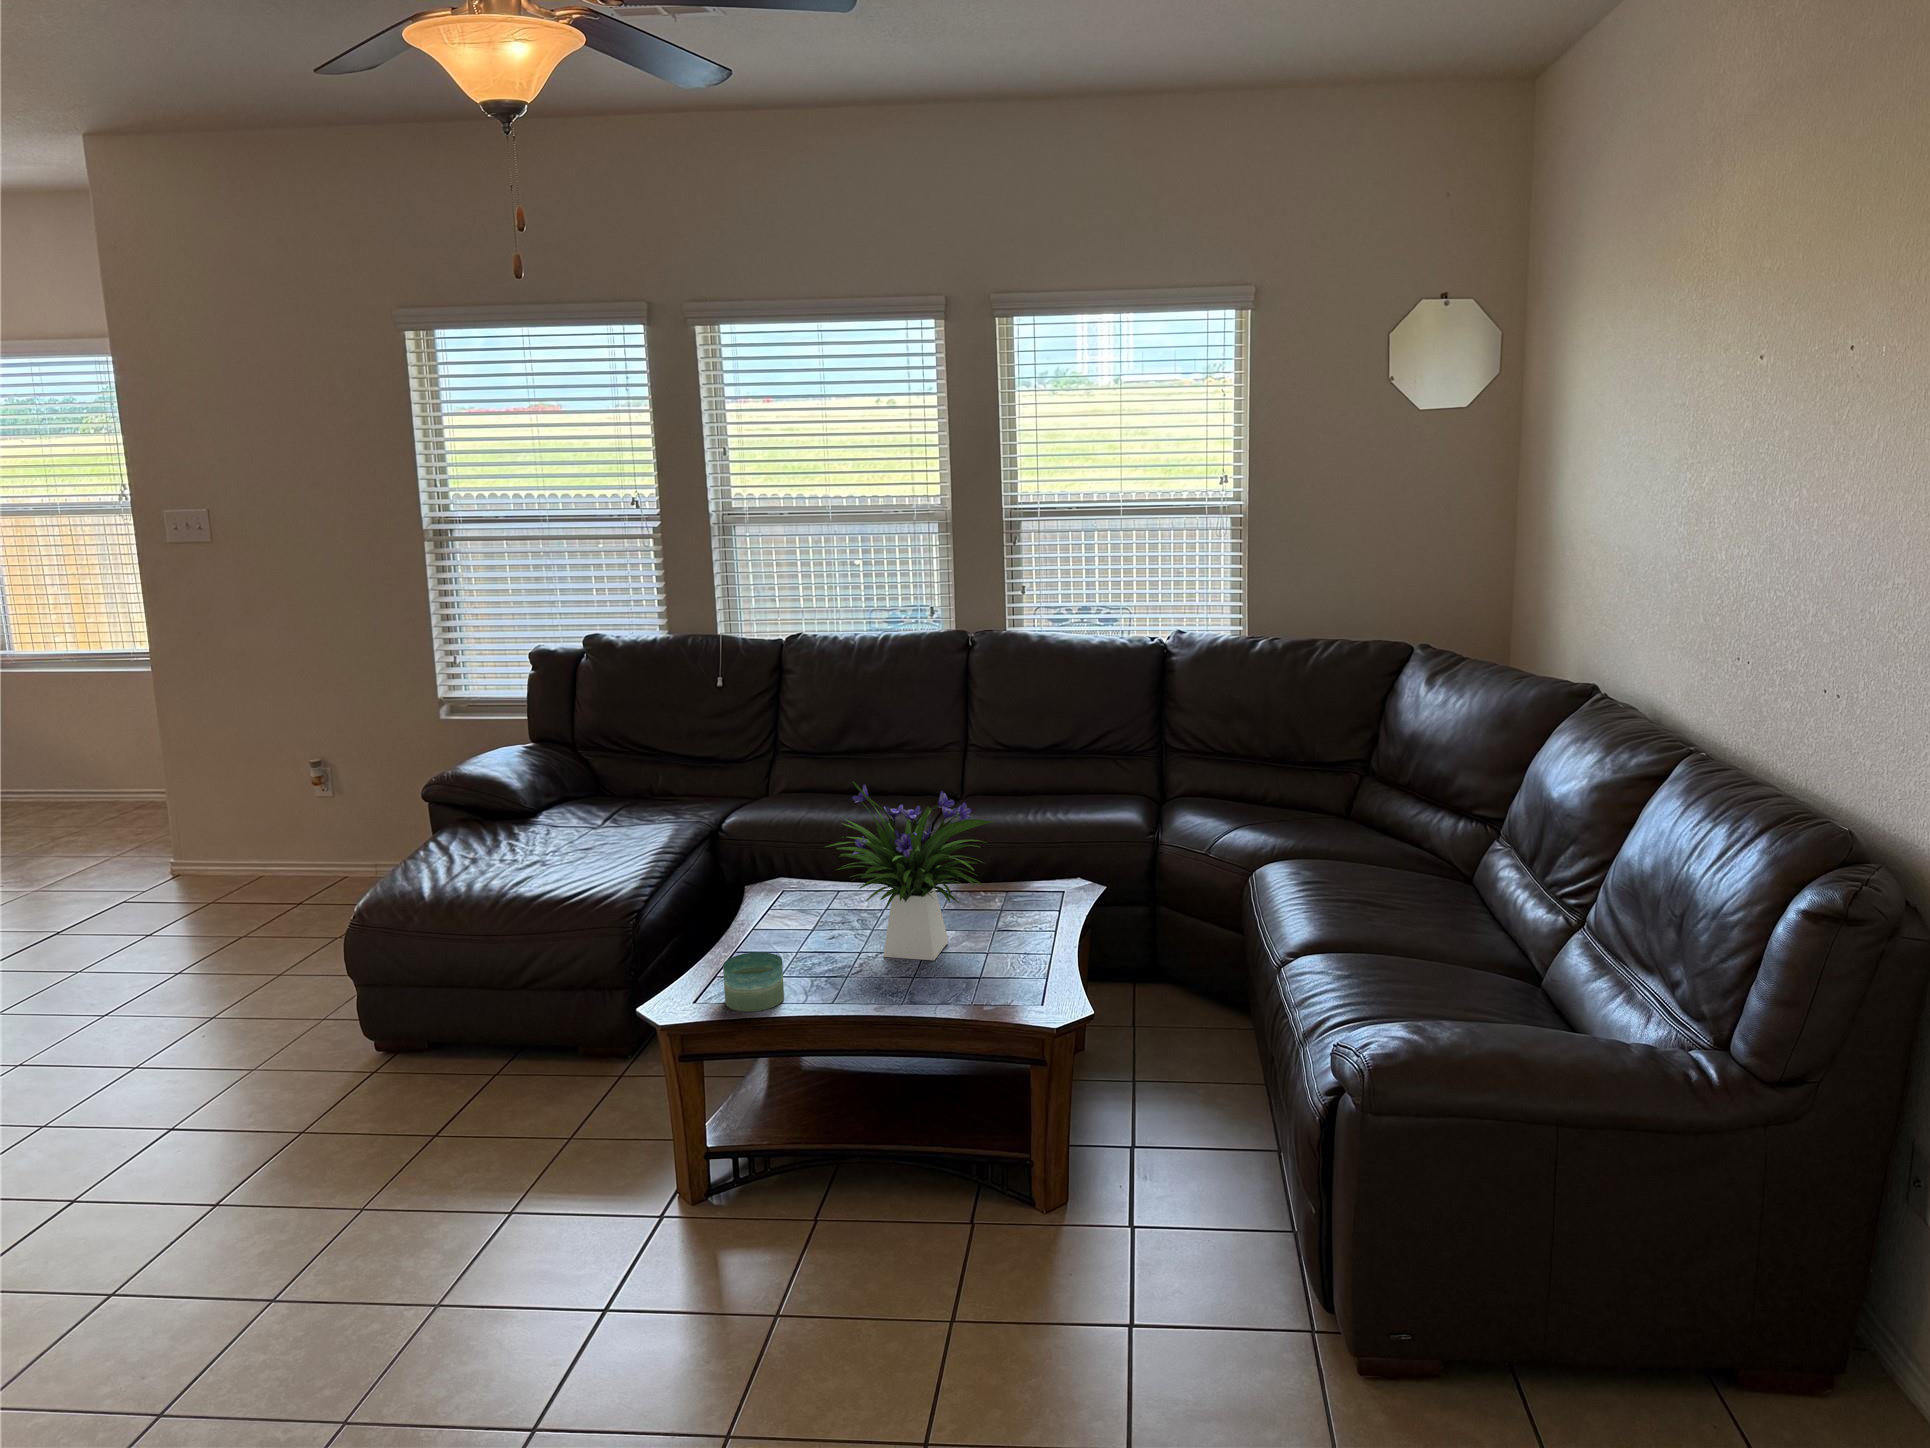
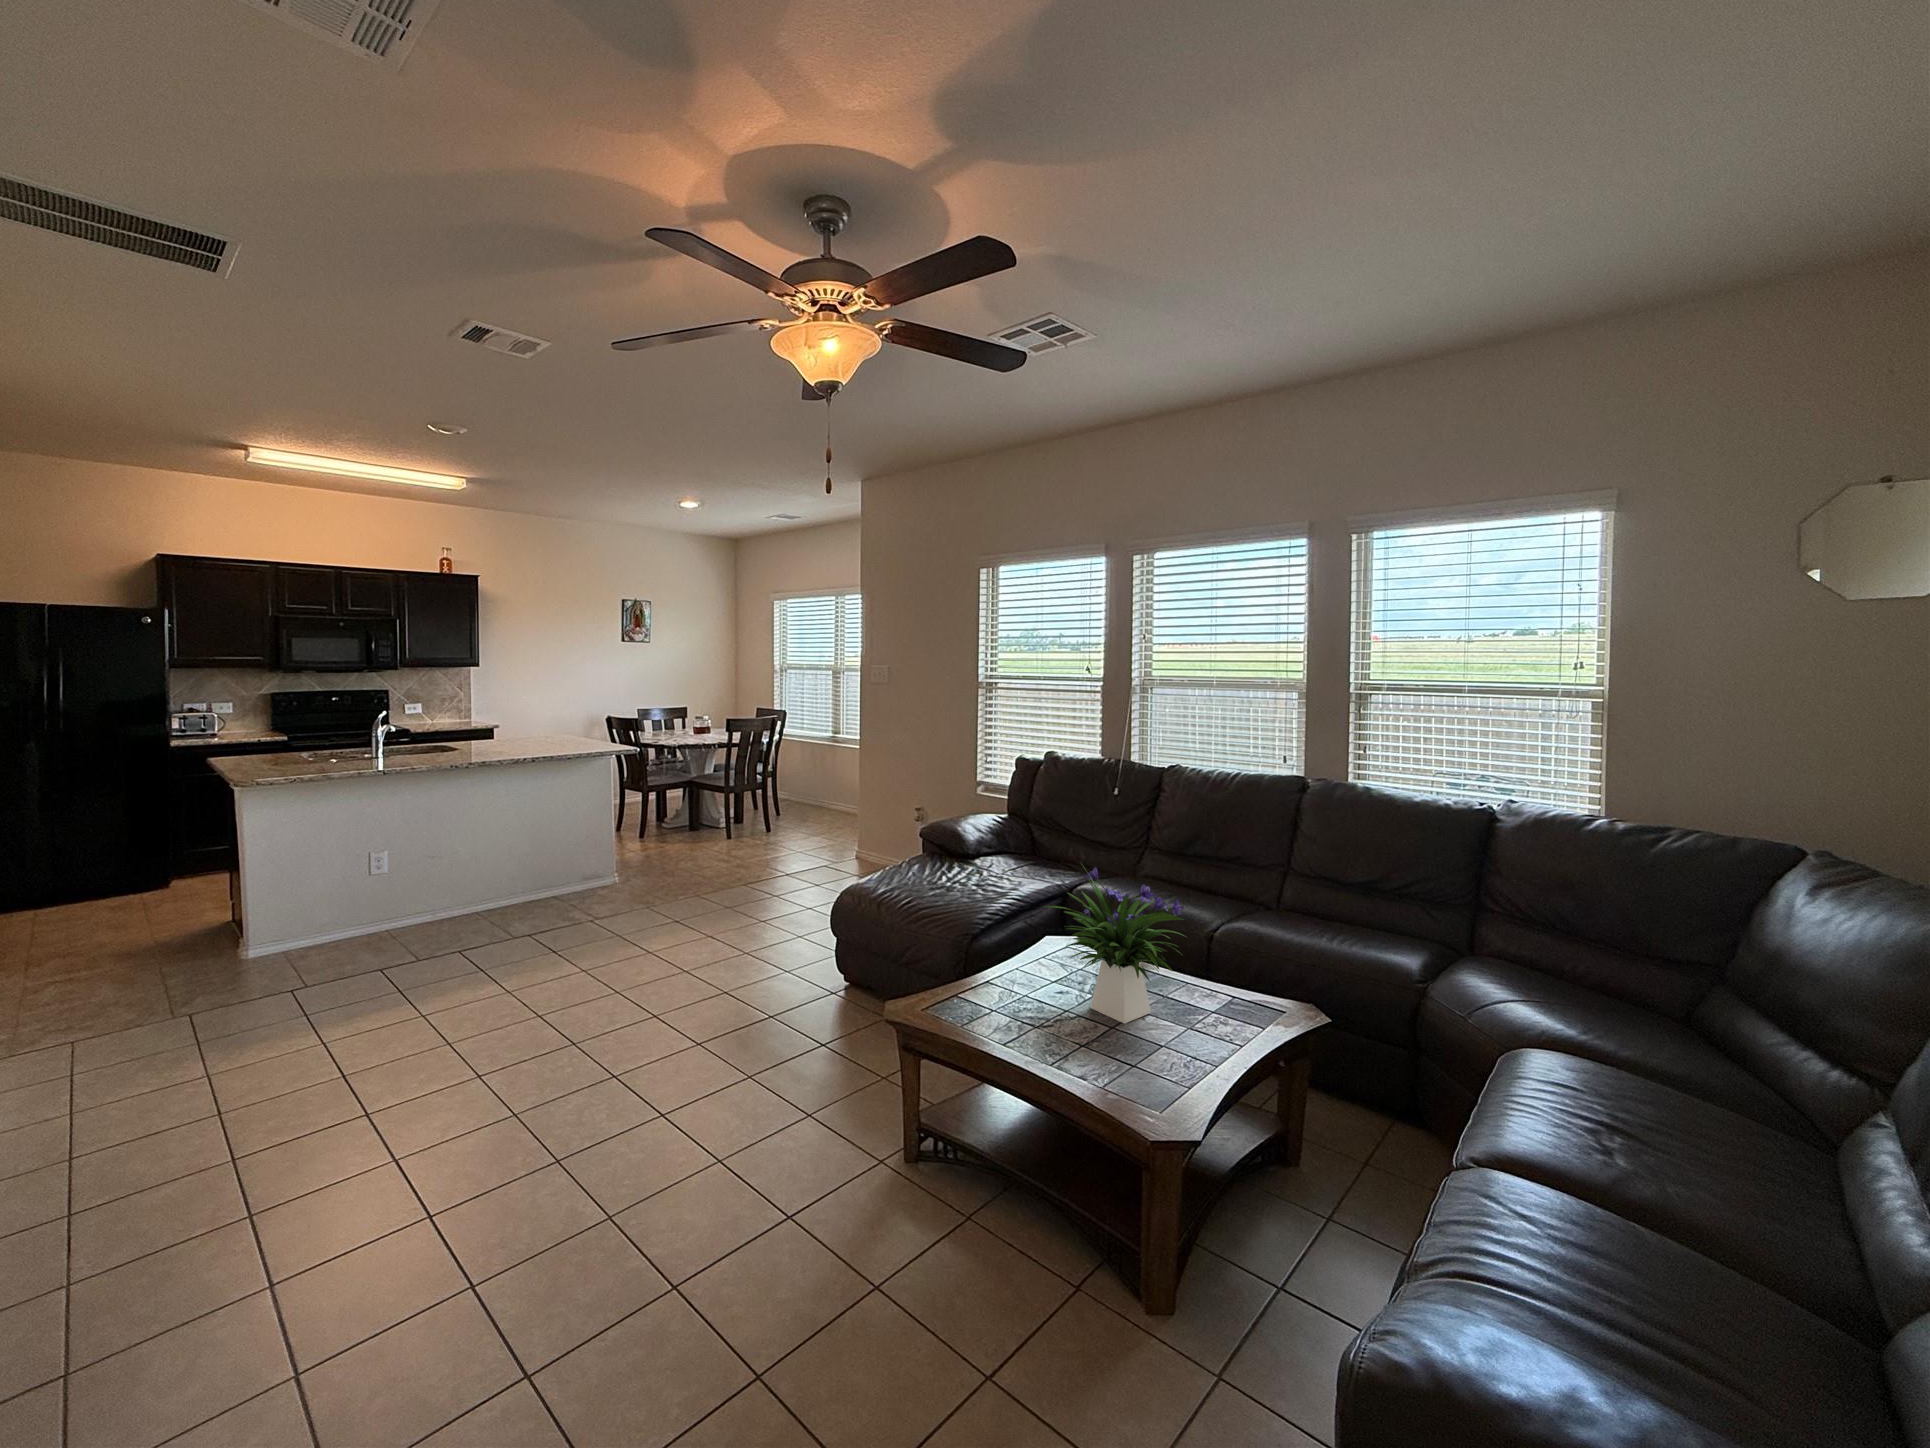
candle: present [723,952,784,1012] -> none [949,971,992,1017]

